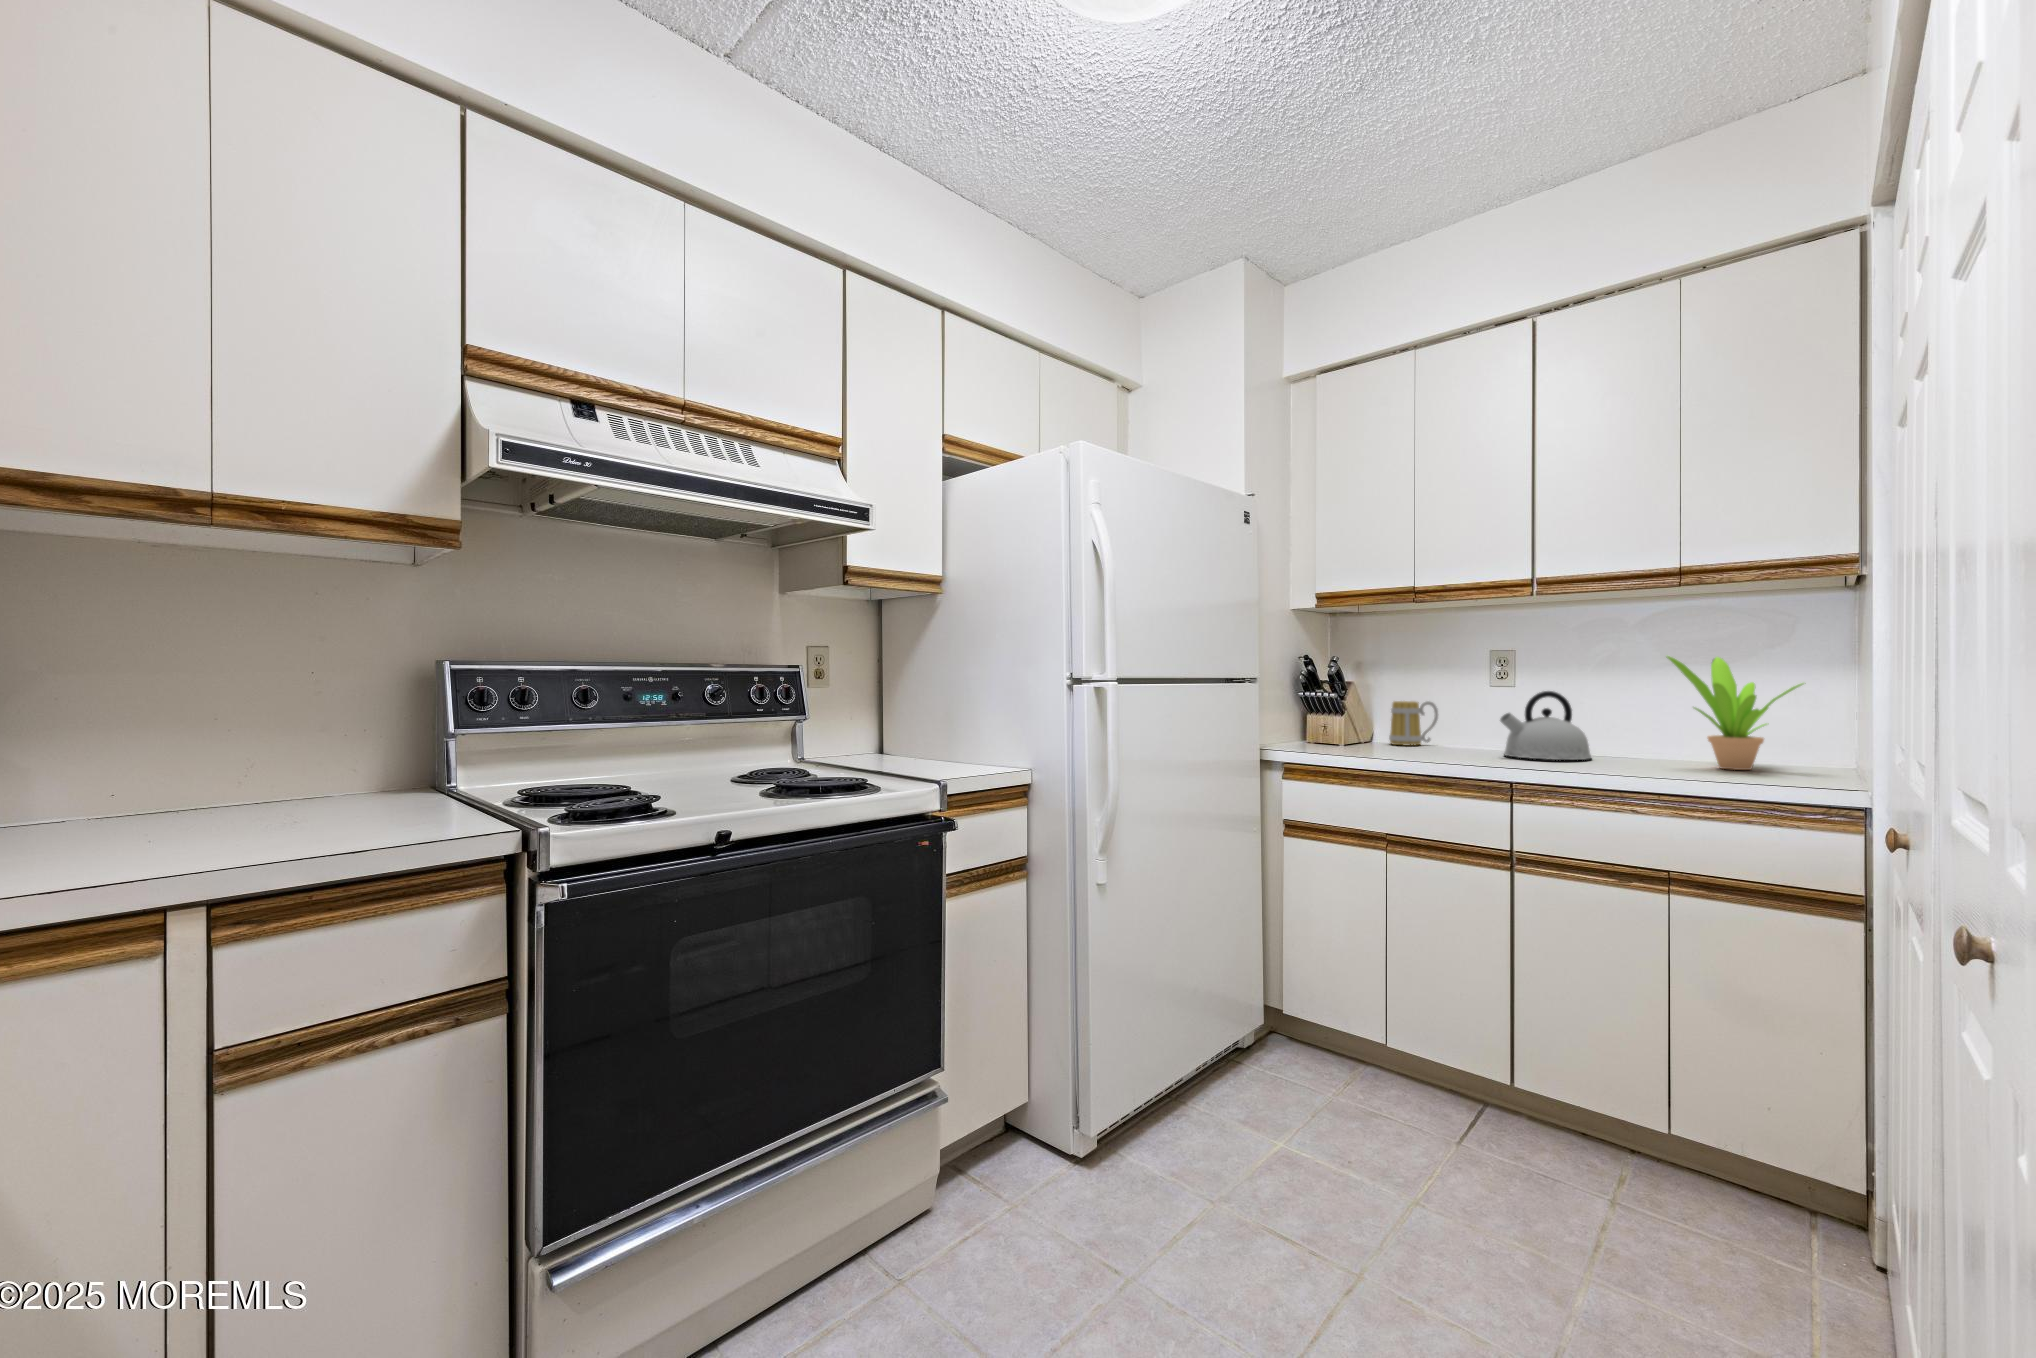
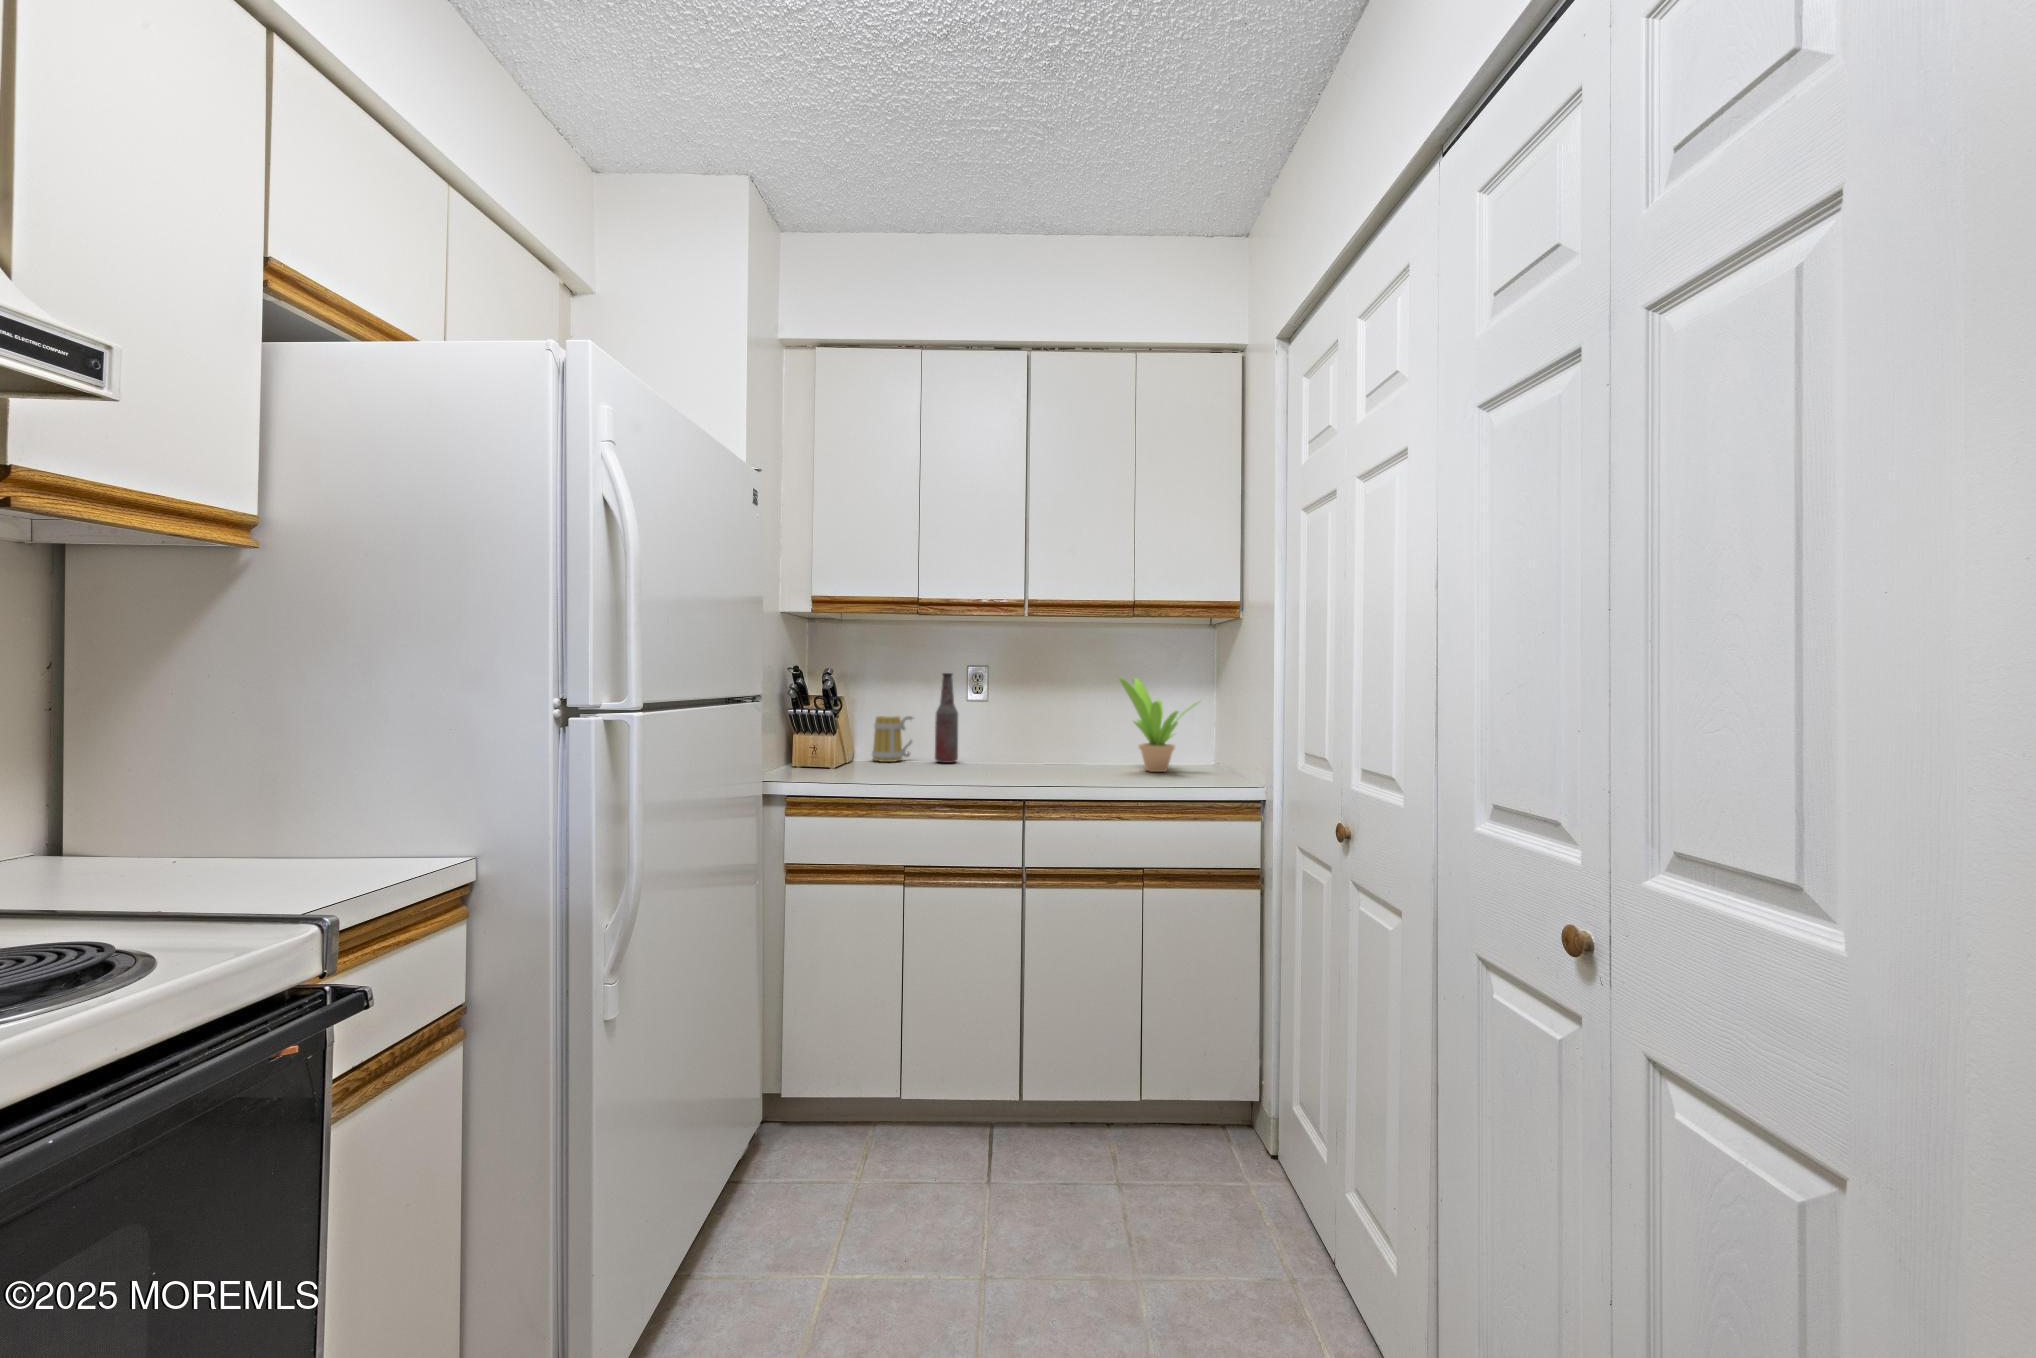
bottle: none [1454,657,1480,749] -> present [935,673,958,763]
kettle: present [1500,691,1591,760] -> none [986,707,1057,771]

